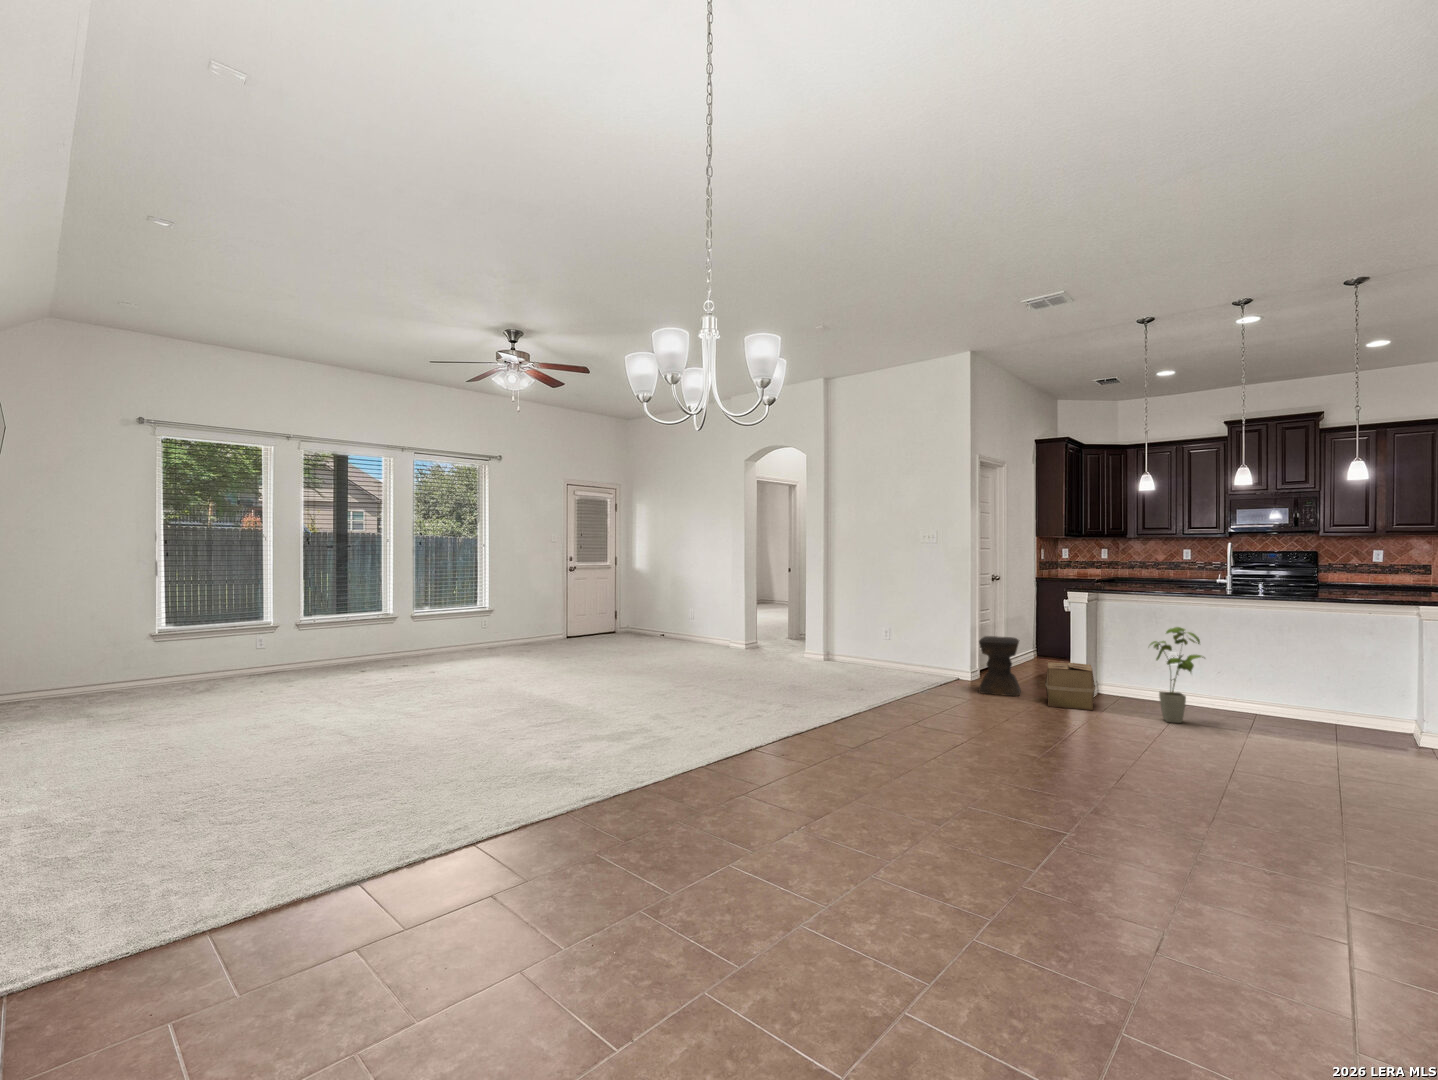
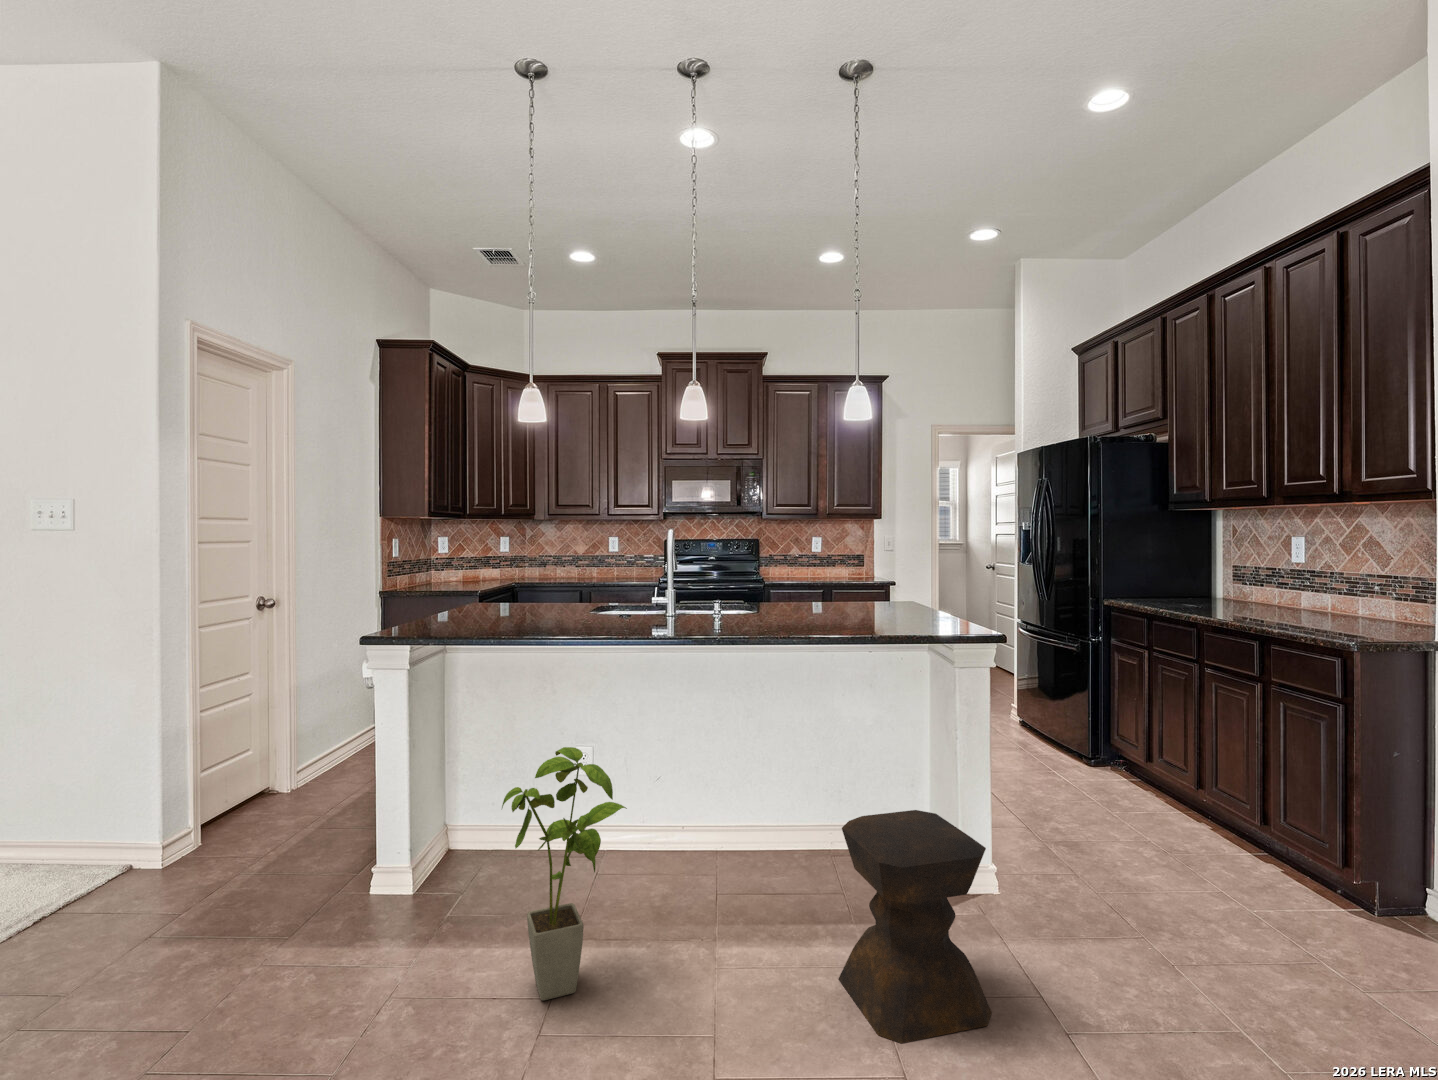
stool: present [978,636,1021,696] -> present [839,810,992,1043]
cardboard box: present [1045,662,1095,710] -> none [245,838,391,1007]

